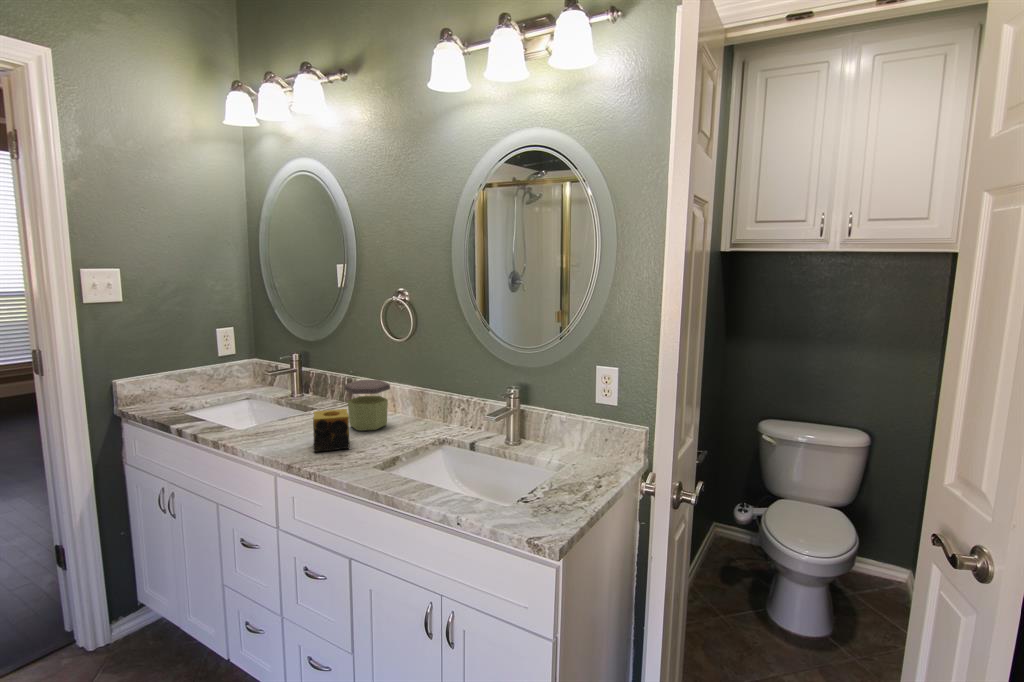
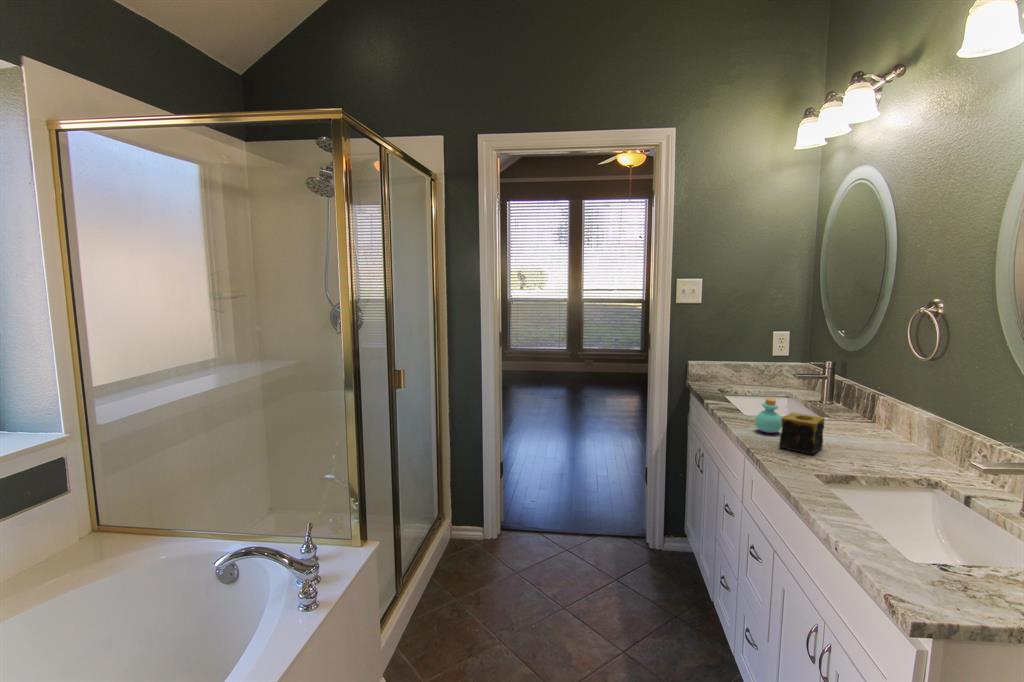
jar: present [344,380,390,431] -> none [839,395,890,449]
perfume bottle: none [269,402,299,441] -> present [755,398,782,433]

